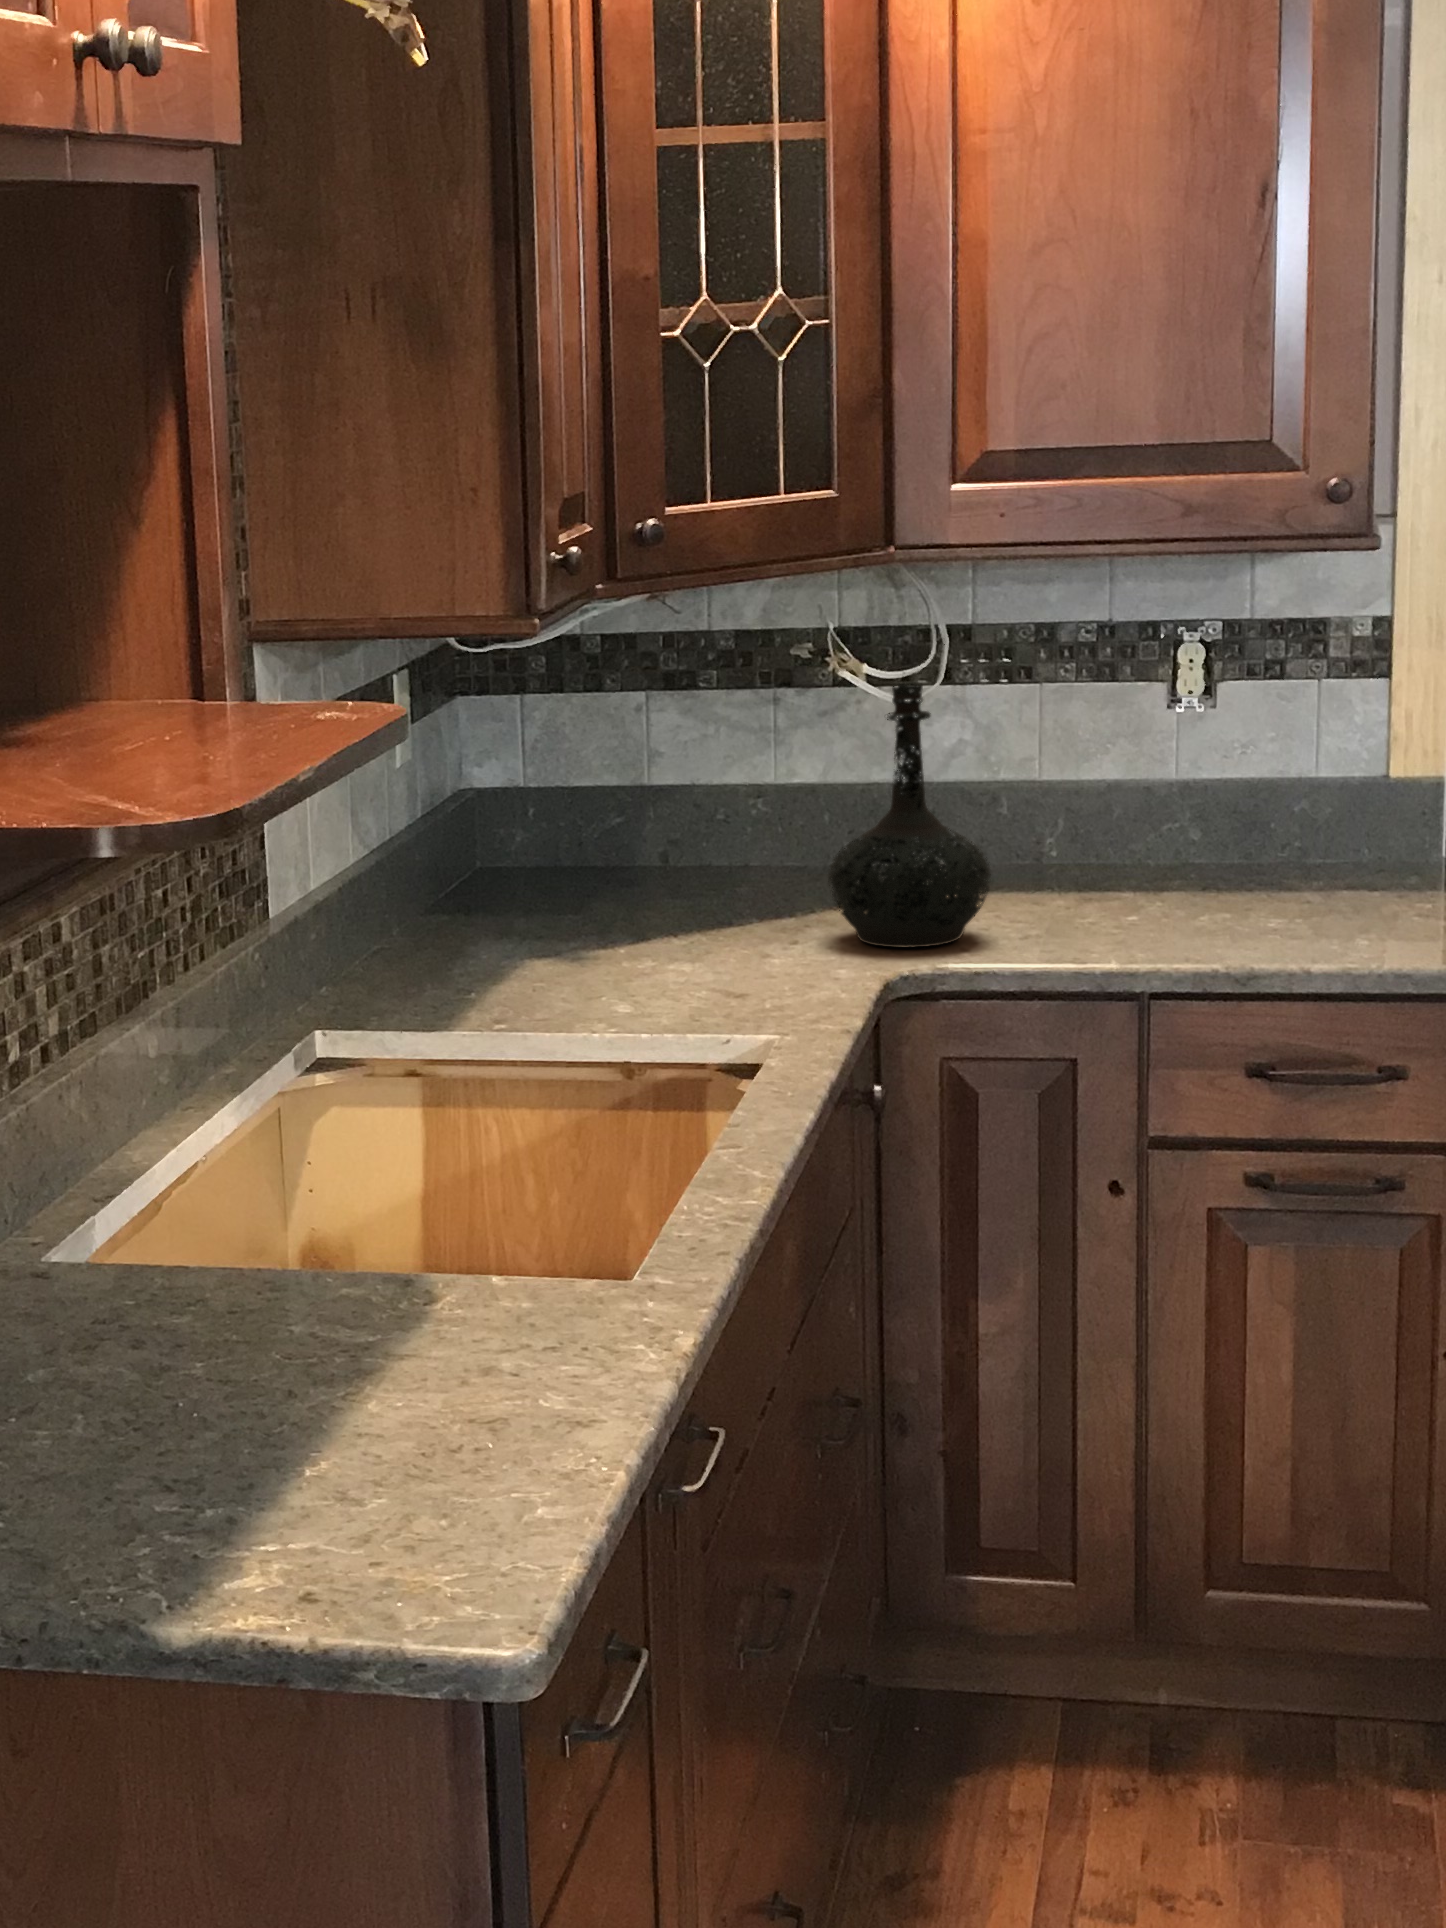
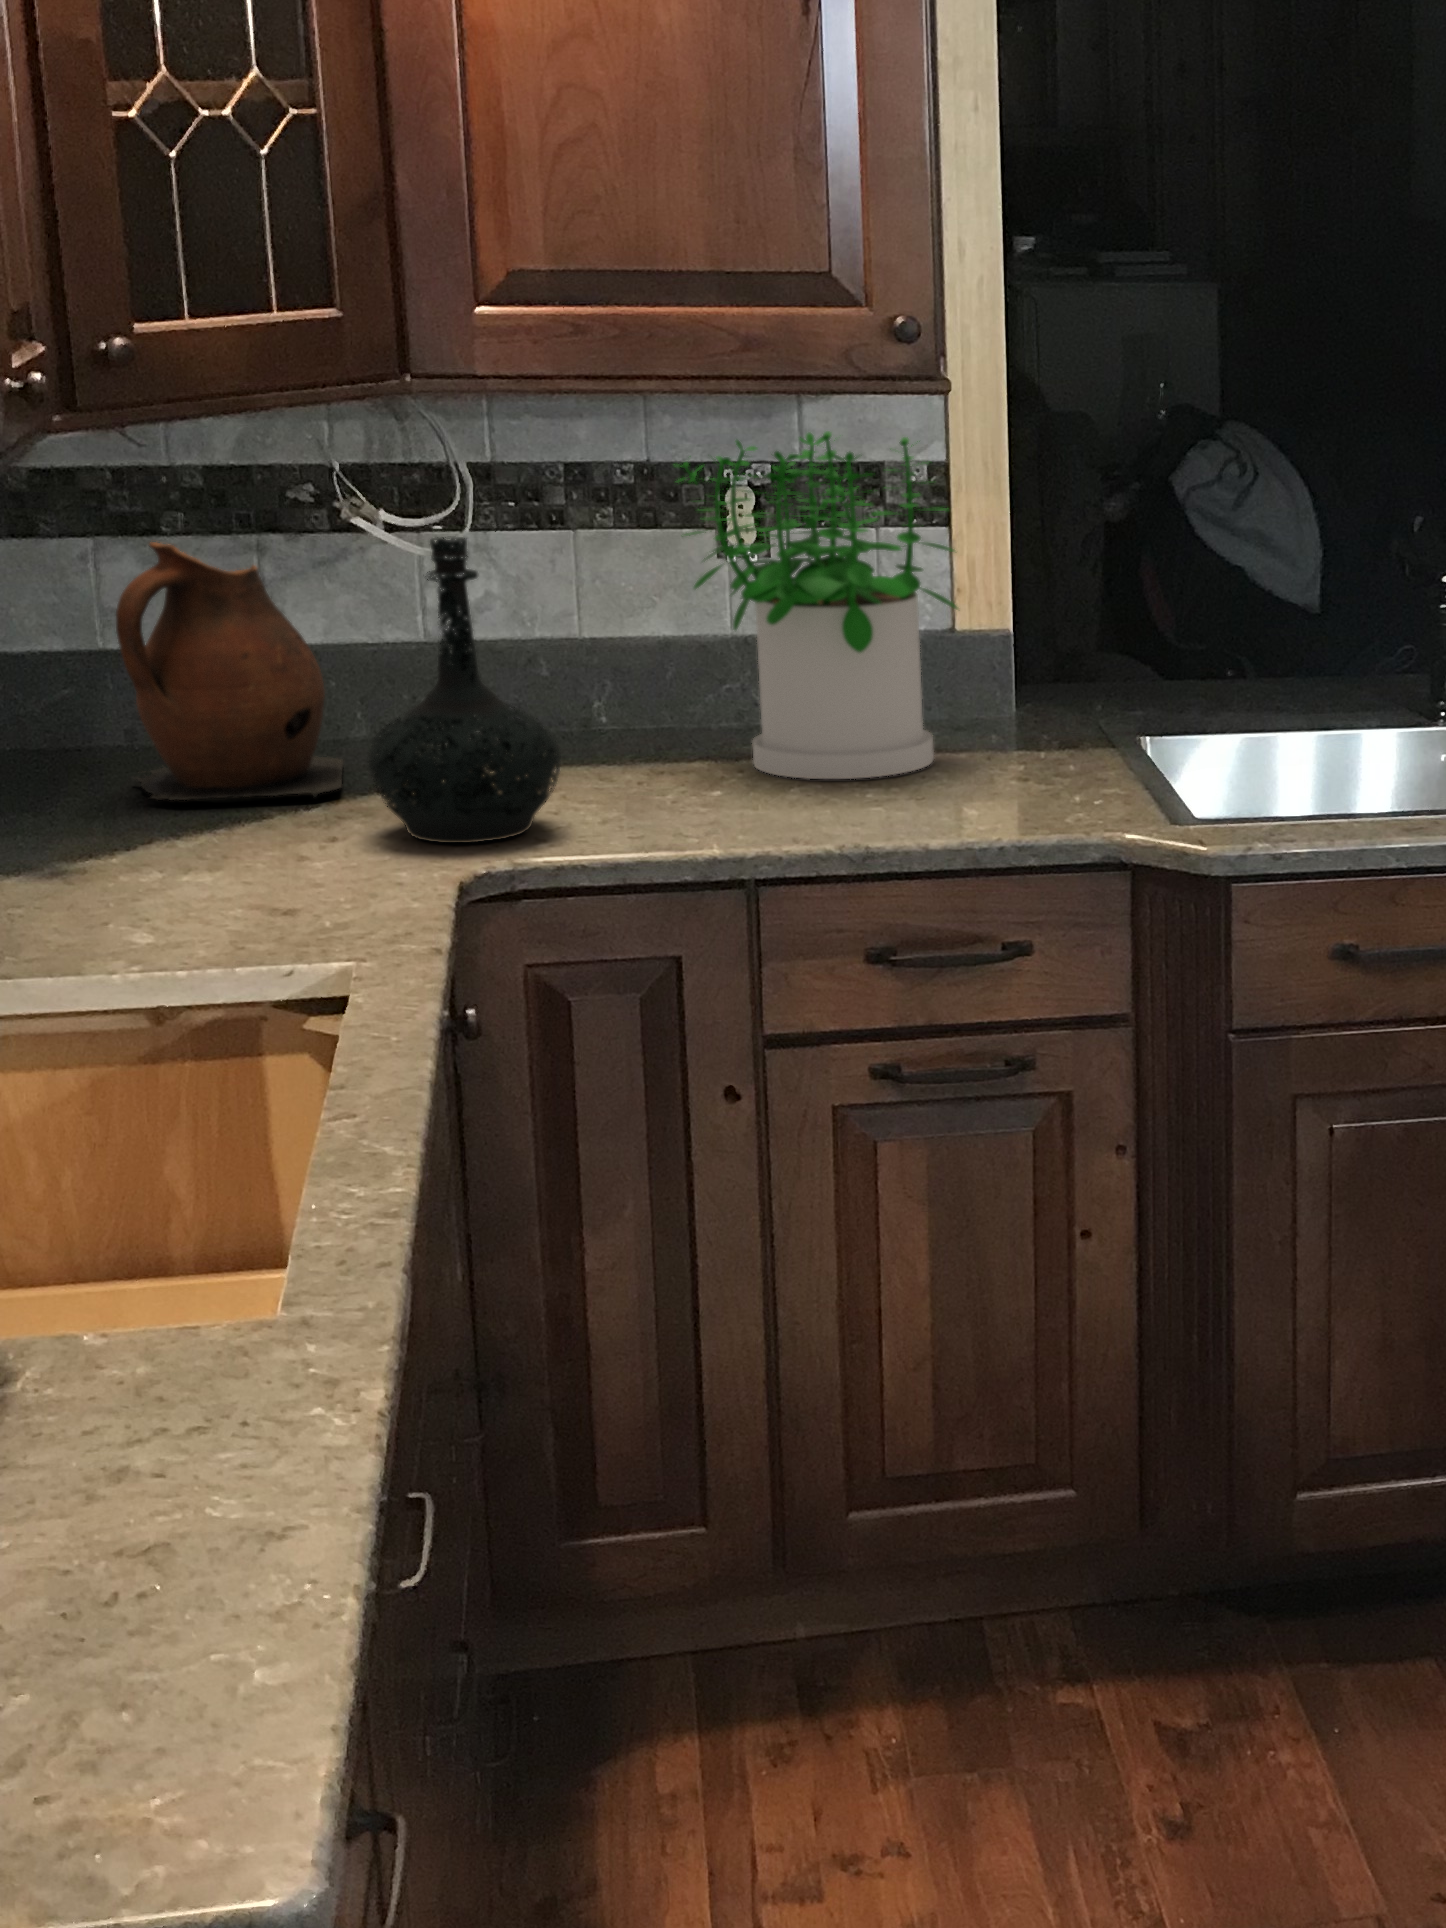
potted plant: none [1118,591,1384,910] -> present [678,431,958,779]
ceramic pitcher: none [647,691,824,909] -> present [116,542,344,800]

